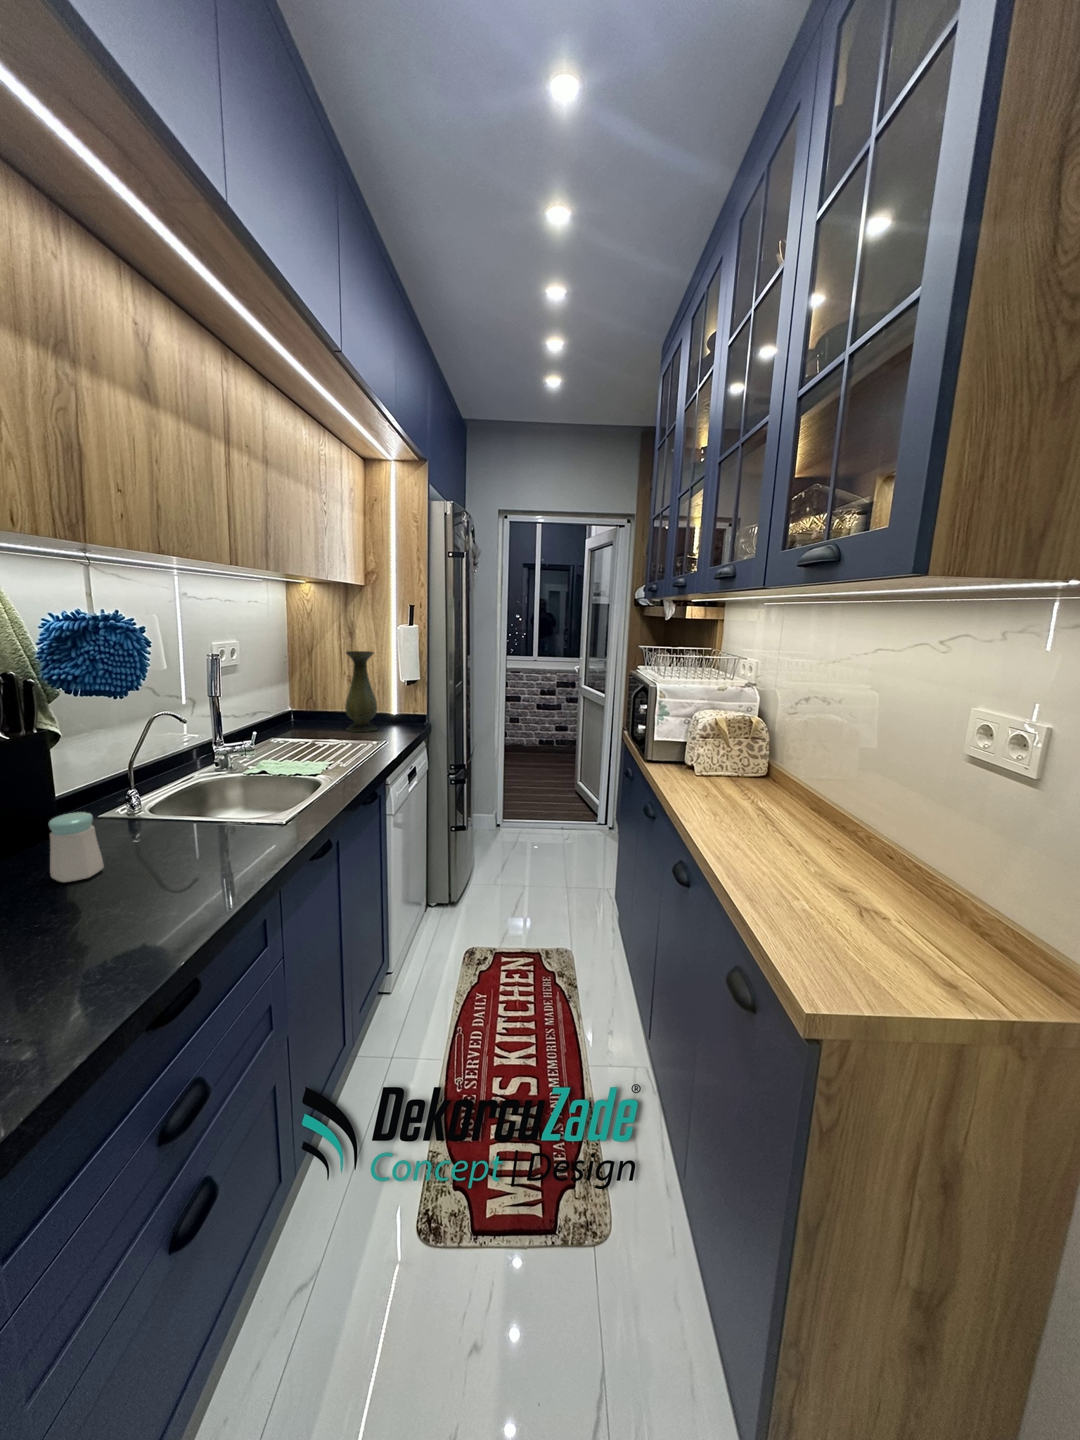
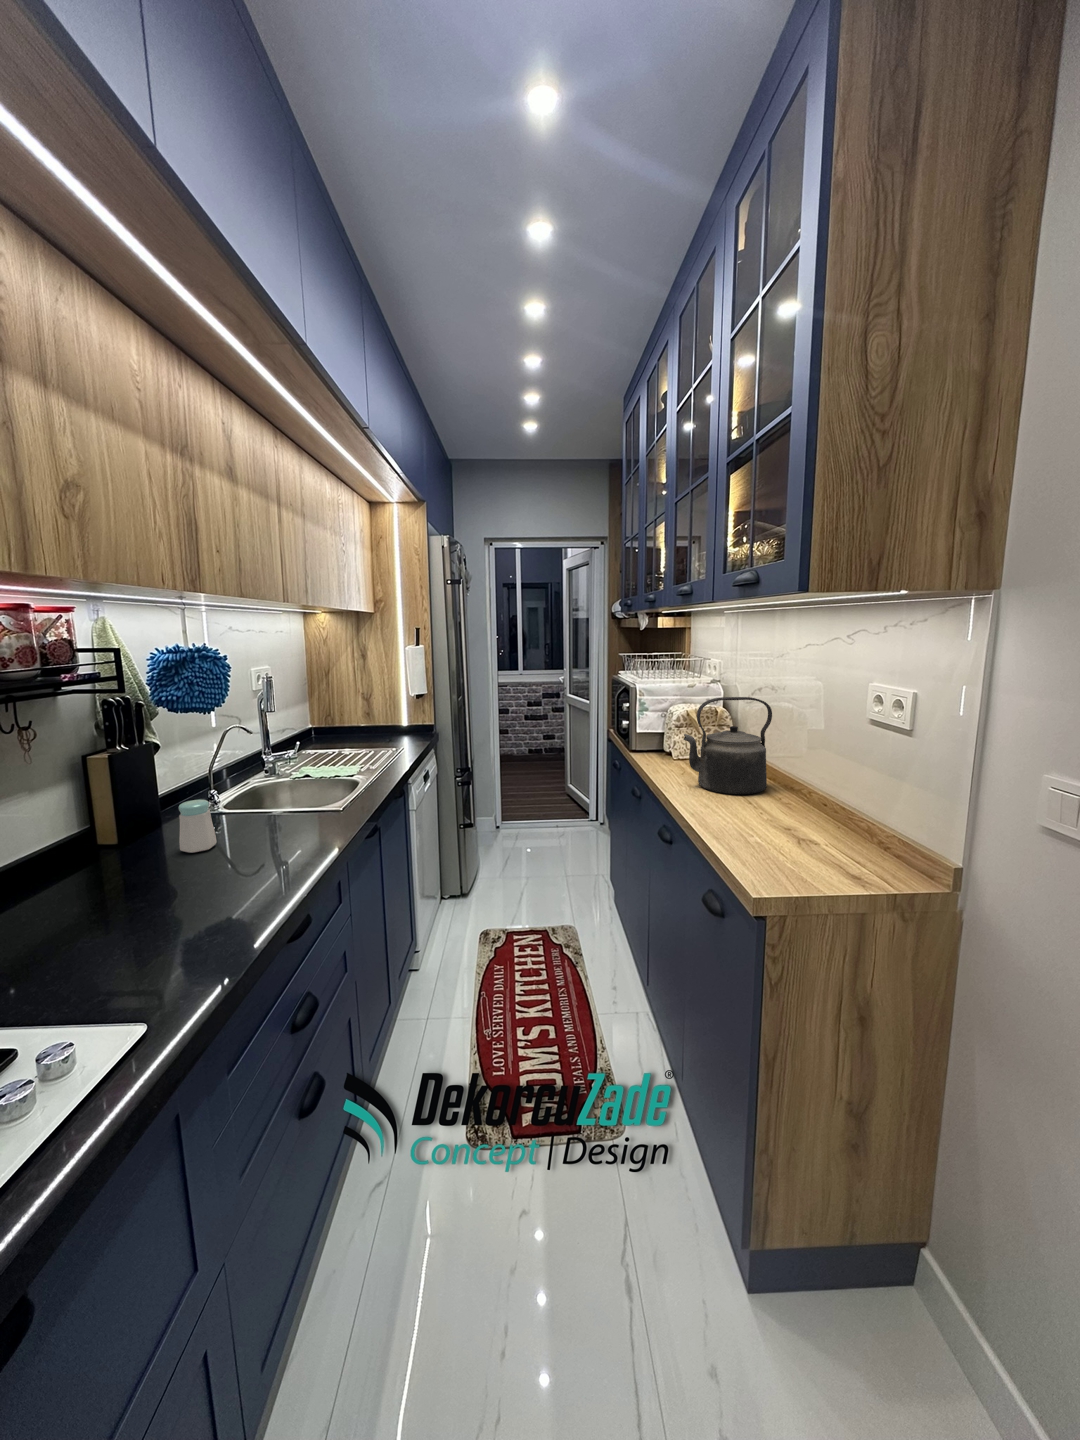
vase: present [345,651,378,732] -> none [359,671,391,743]
kettle: none [712,709,826,832] -> present [683,697,772,794]

